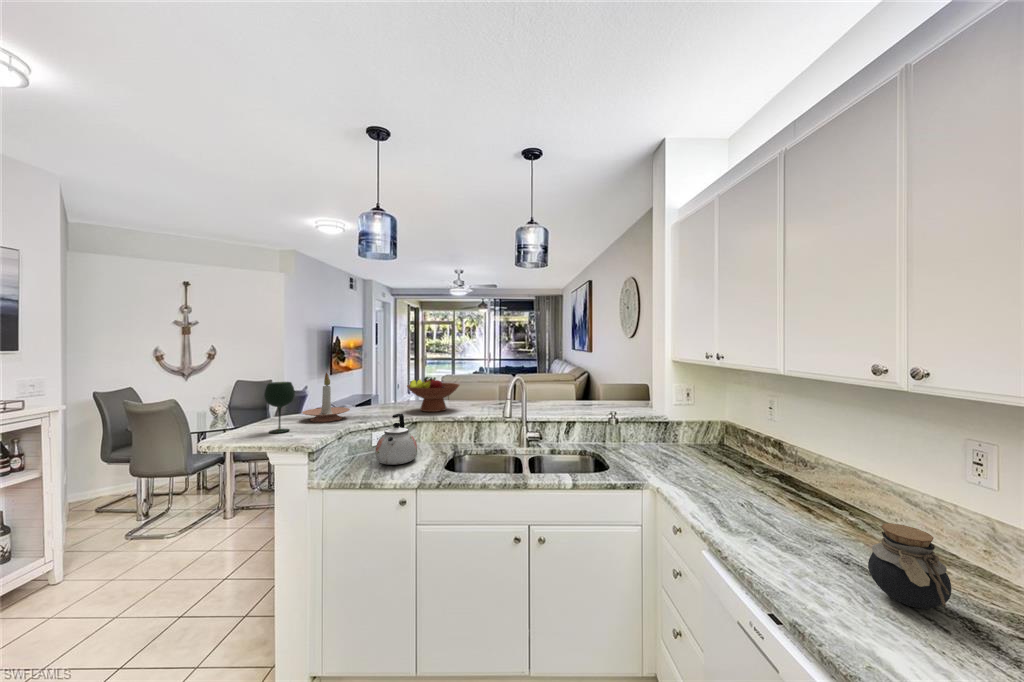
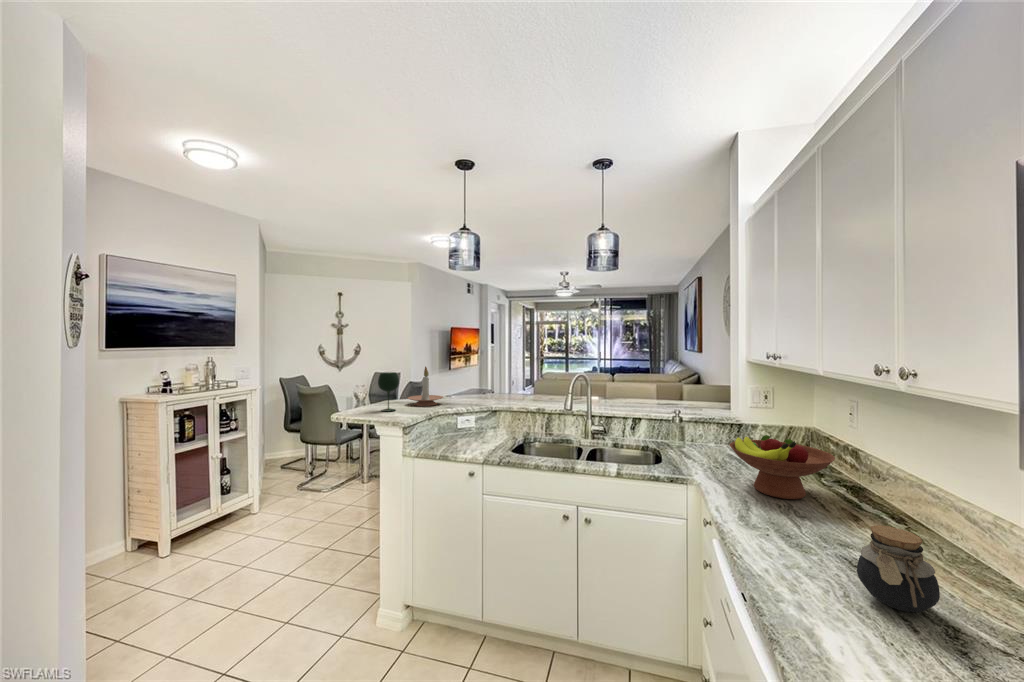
fruit bowl: present [407,377,459,412] -> present [730,435,835,499]
kettle: present [375,414,417,465] -> none [457,402,490,443]

